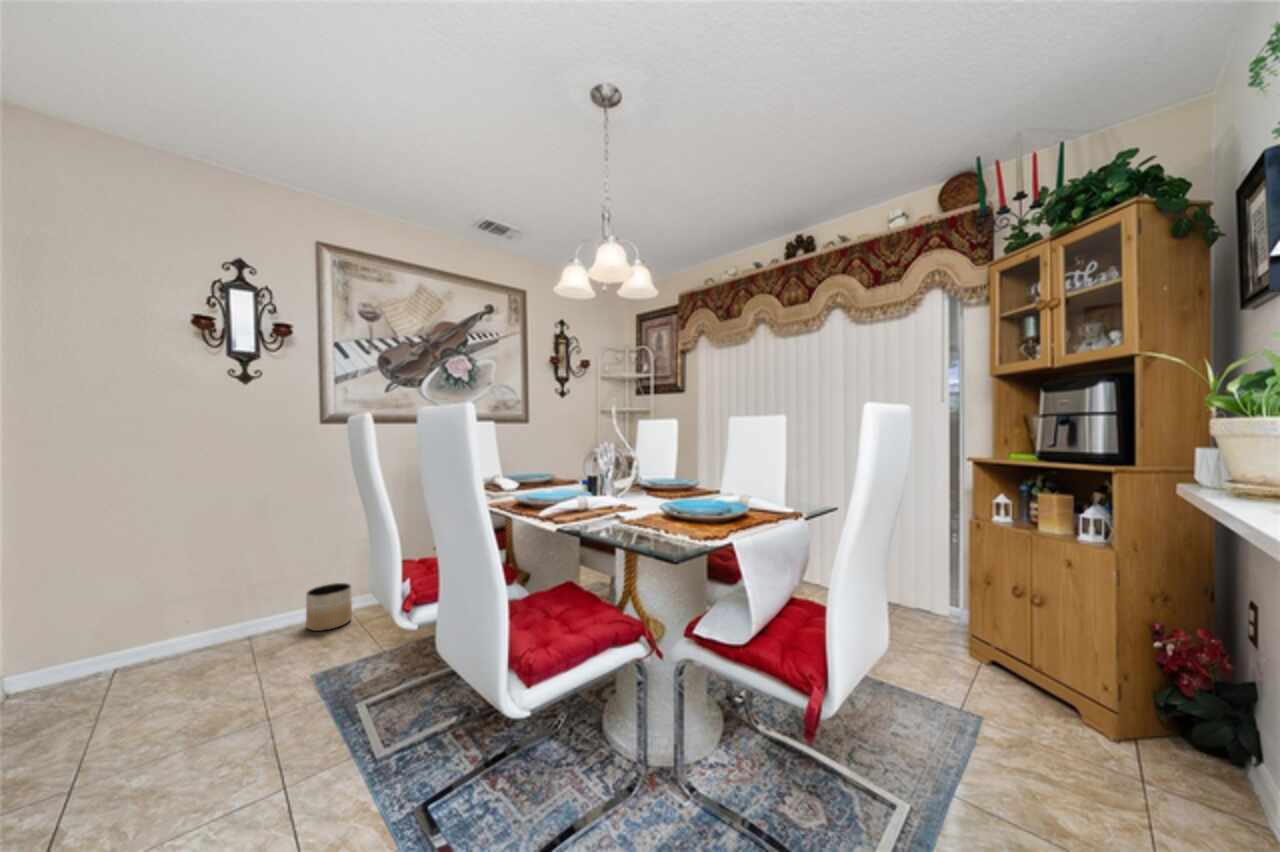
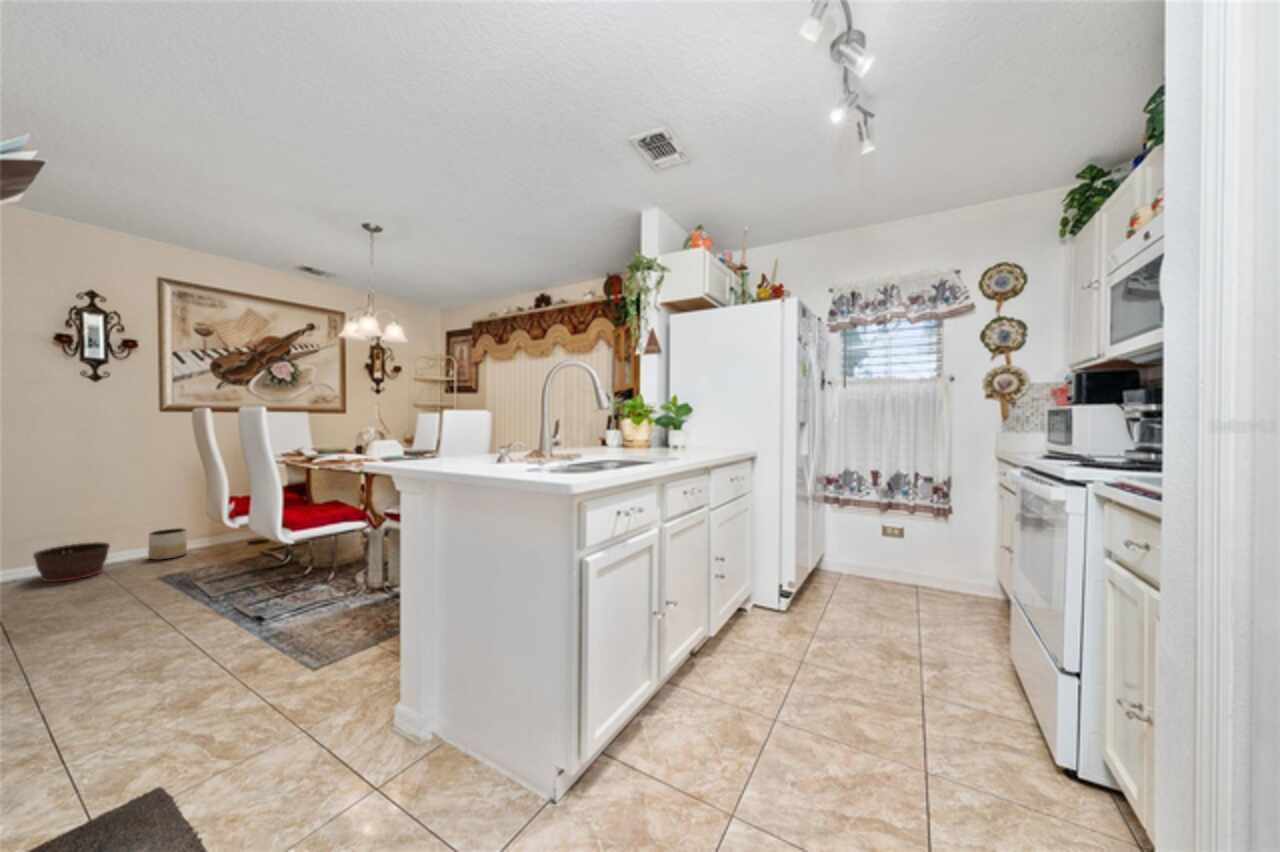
basket: none [160,608,257,675] -> present [33,542,110,582]

